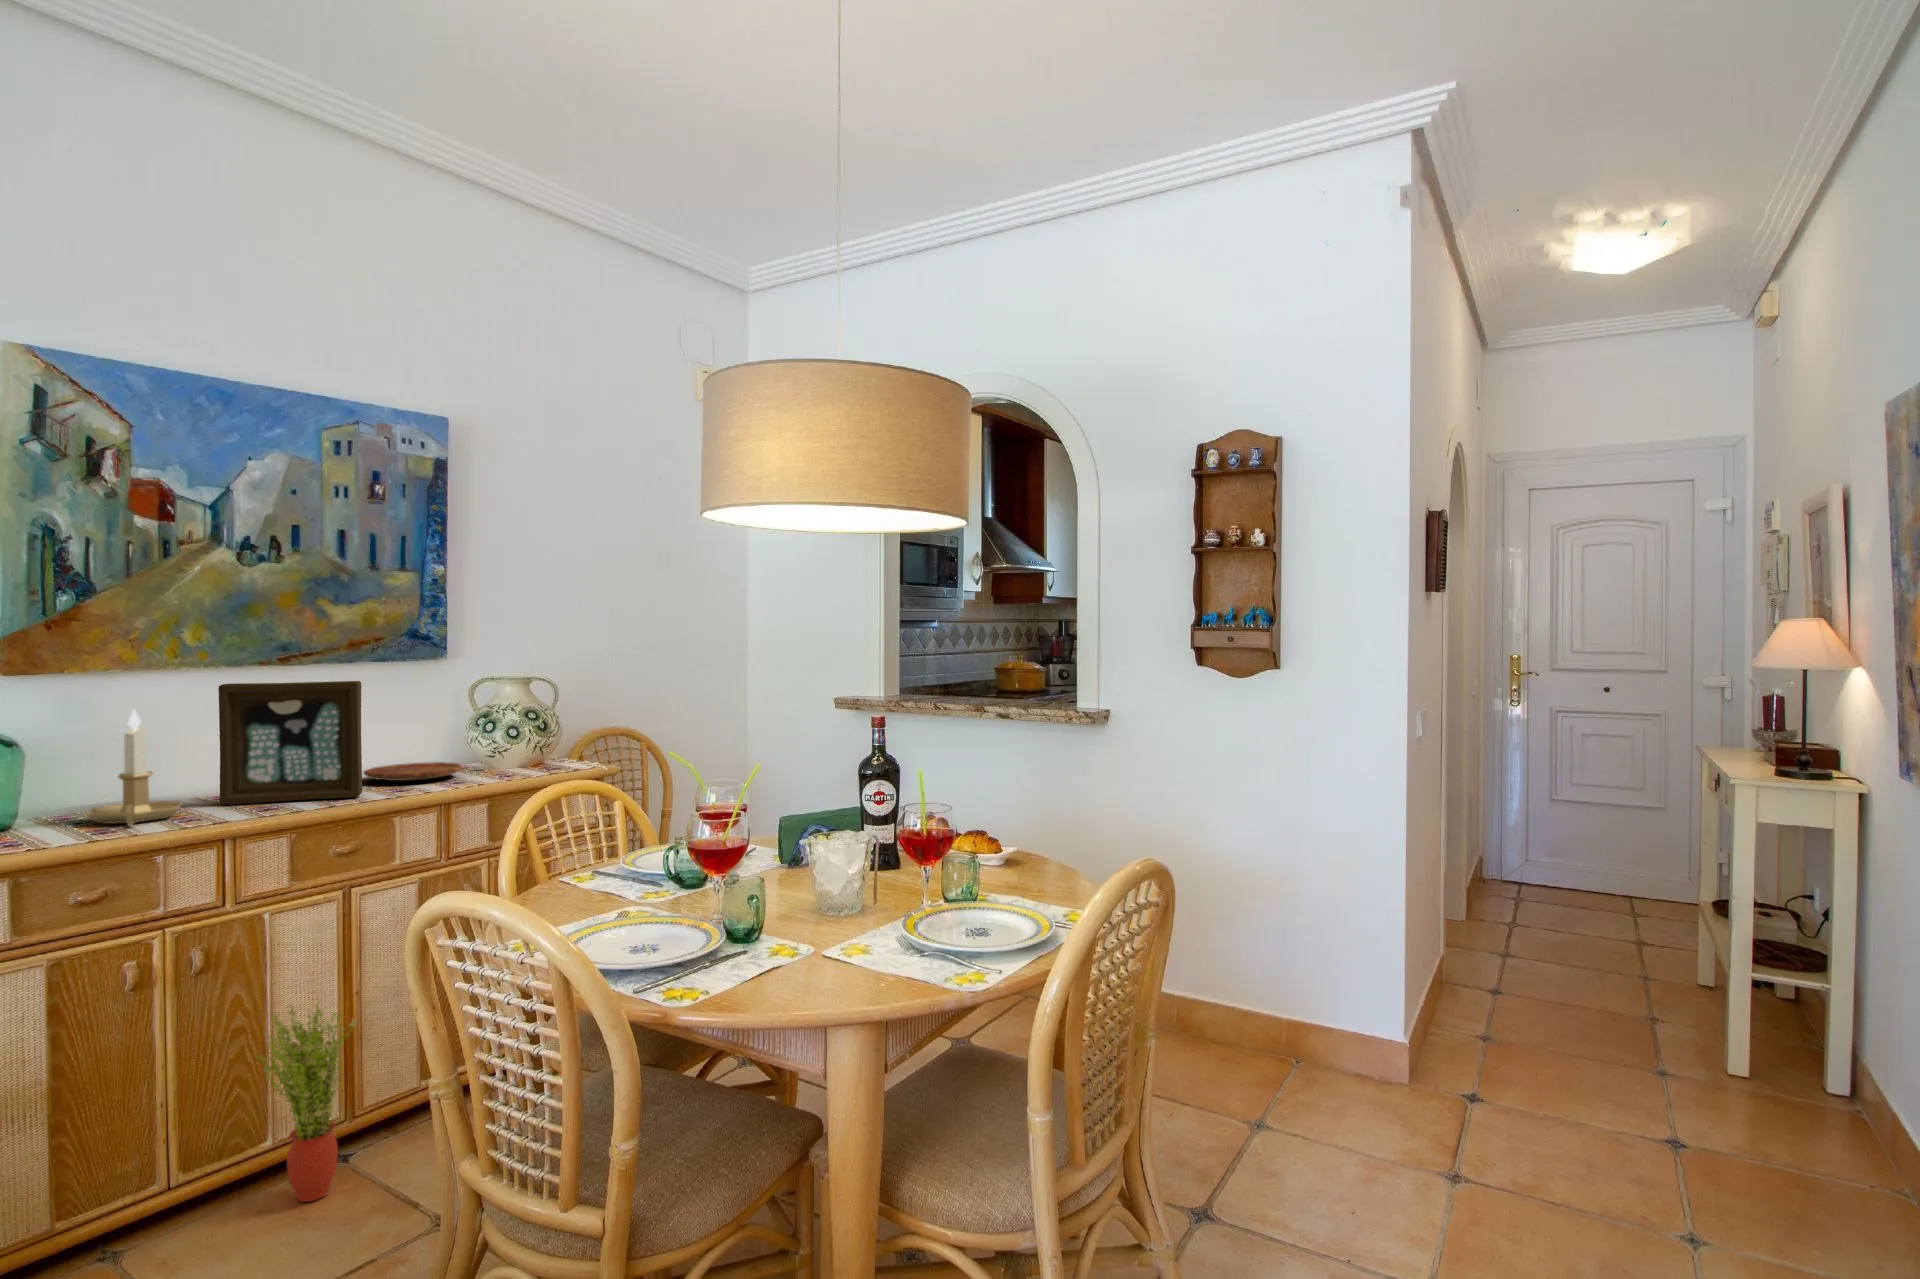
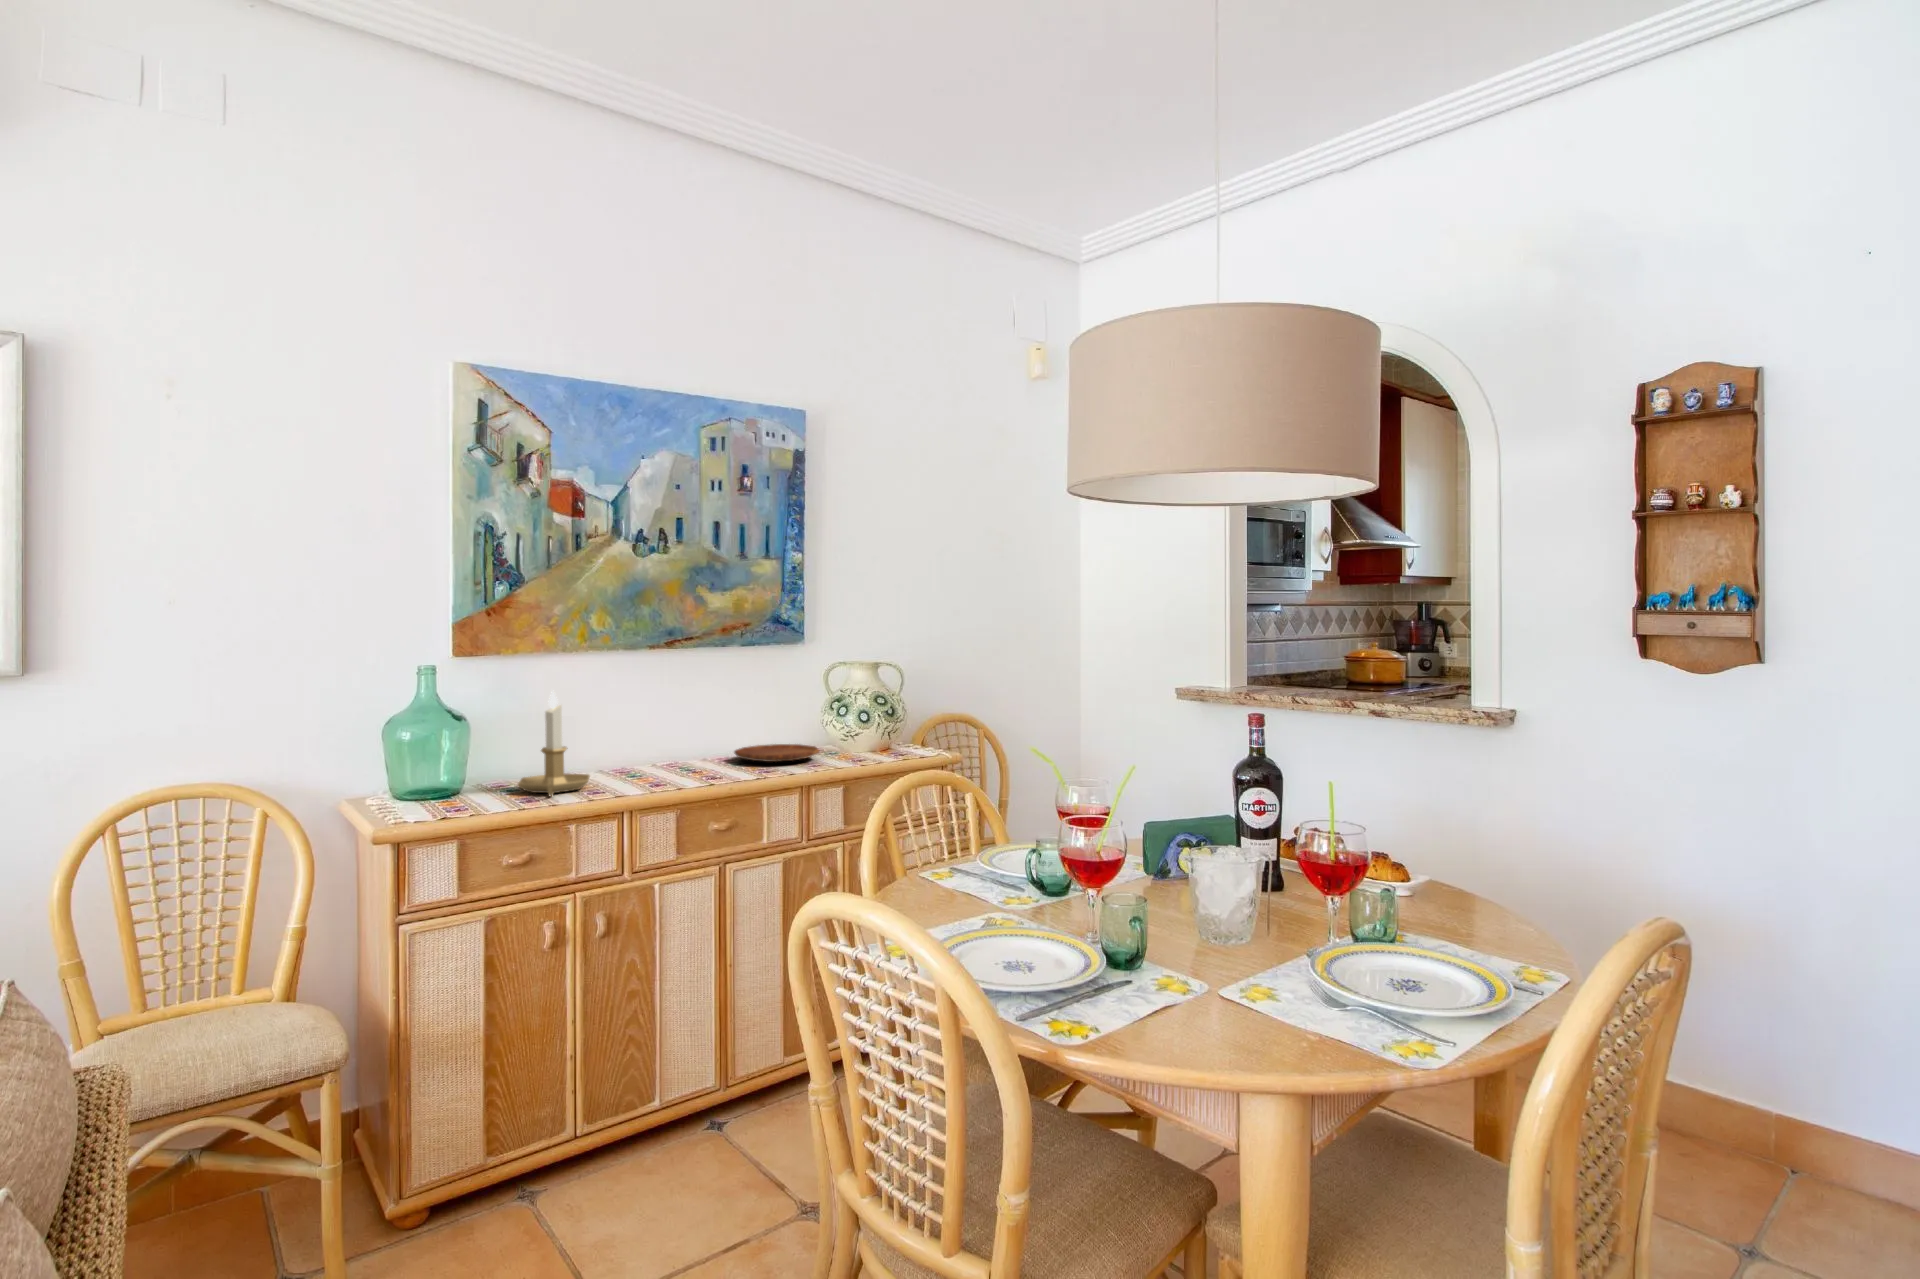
picture frame: present [218,681,362,805] -> none [617,666,735,779]
potted plant: present [258,1004,357,1202] -> none [651,969,734,1157]

